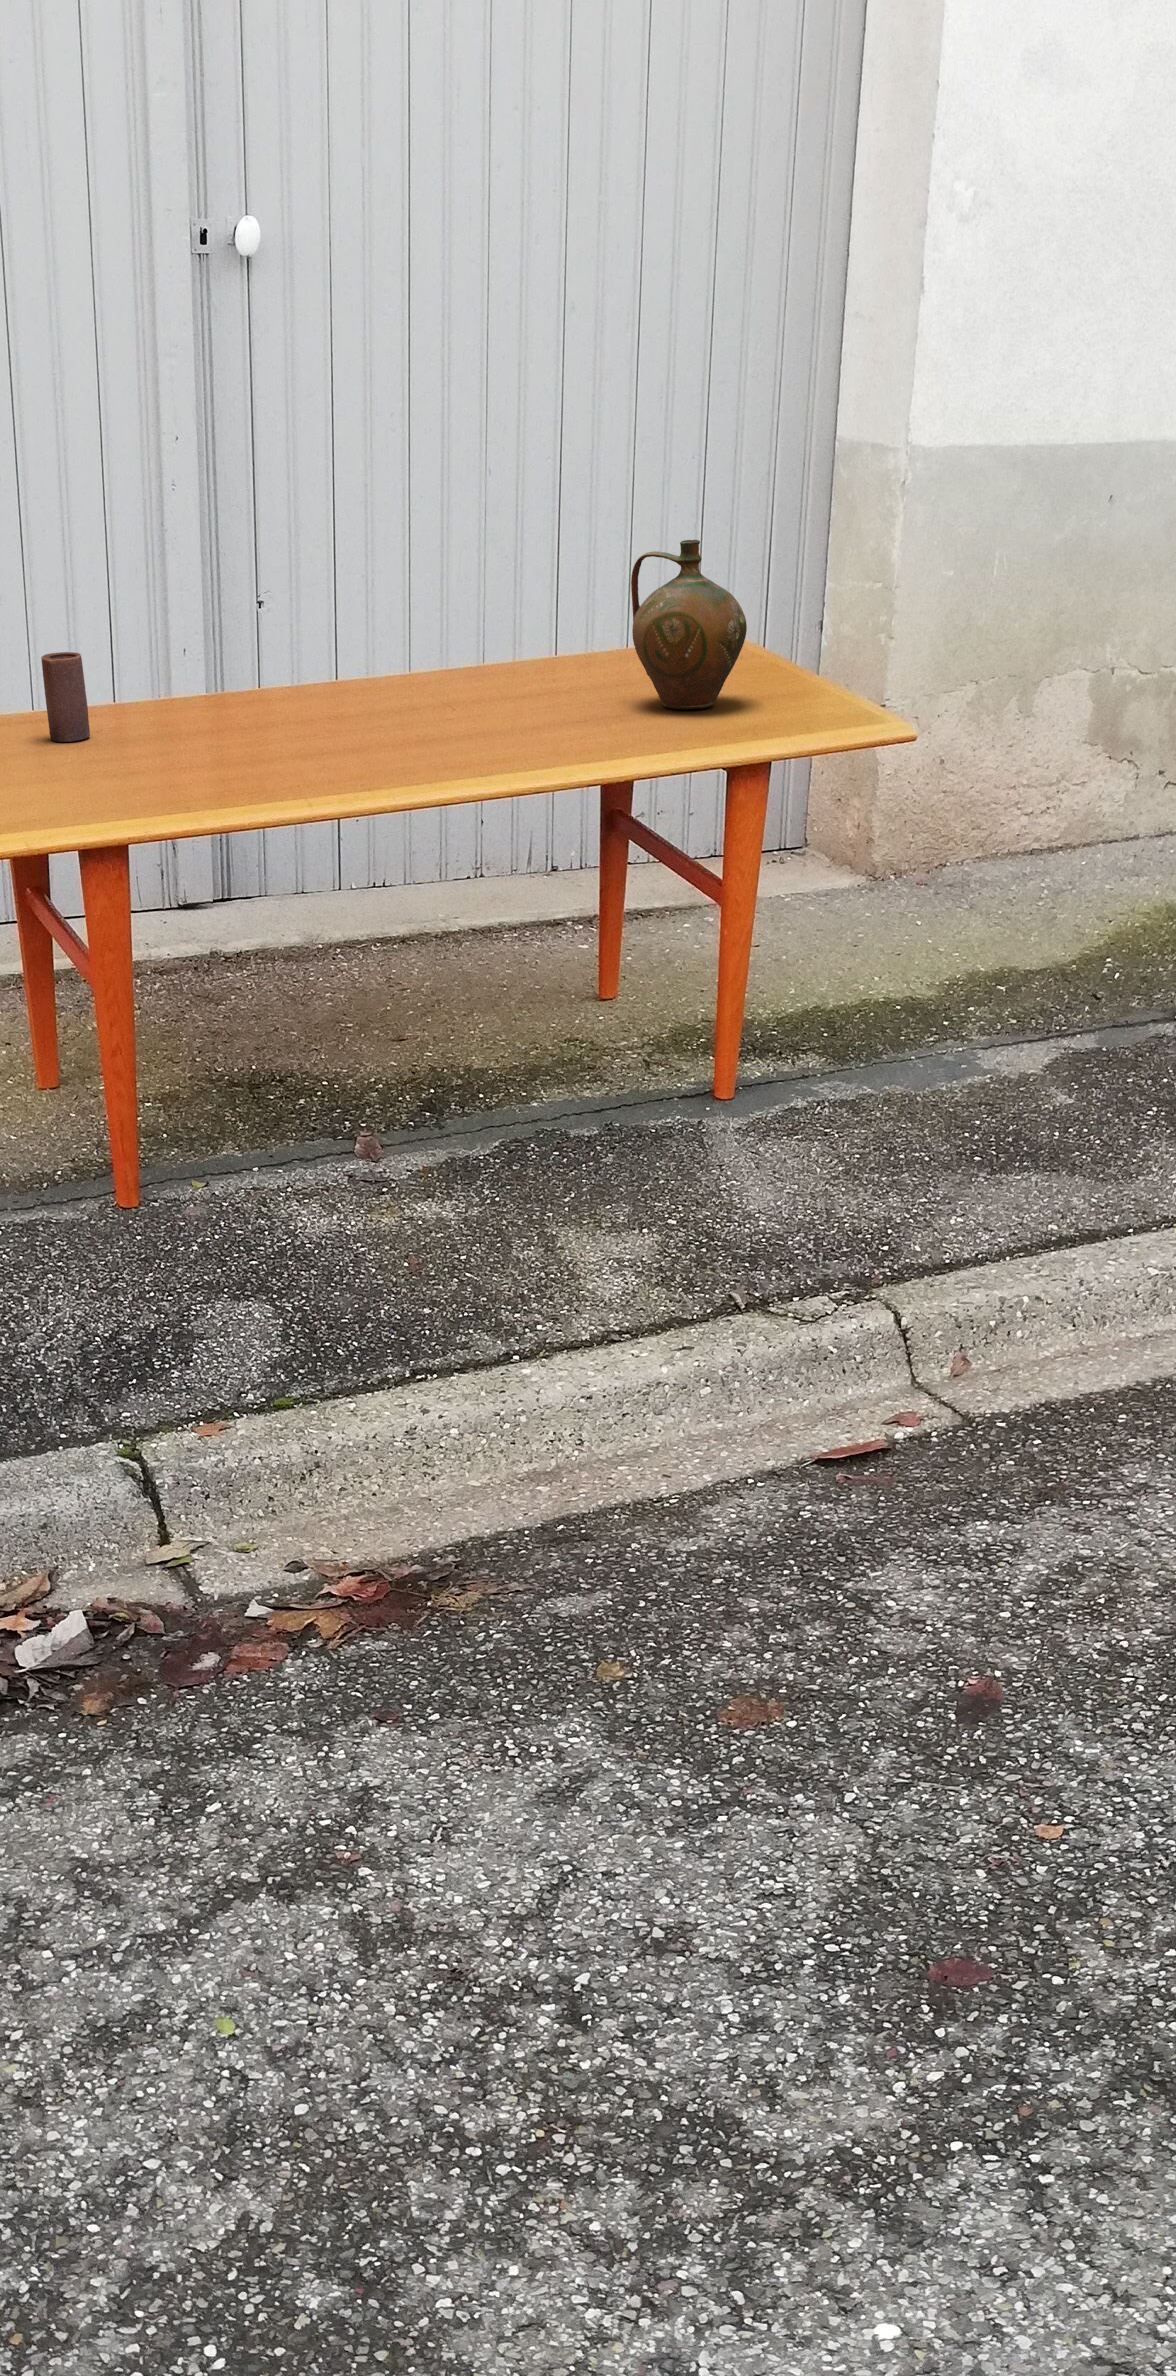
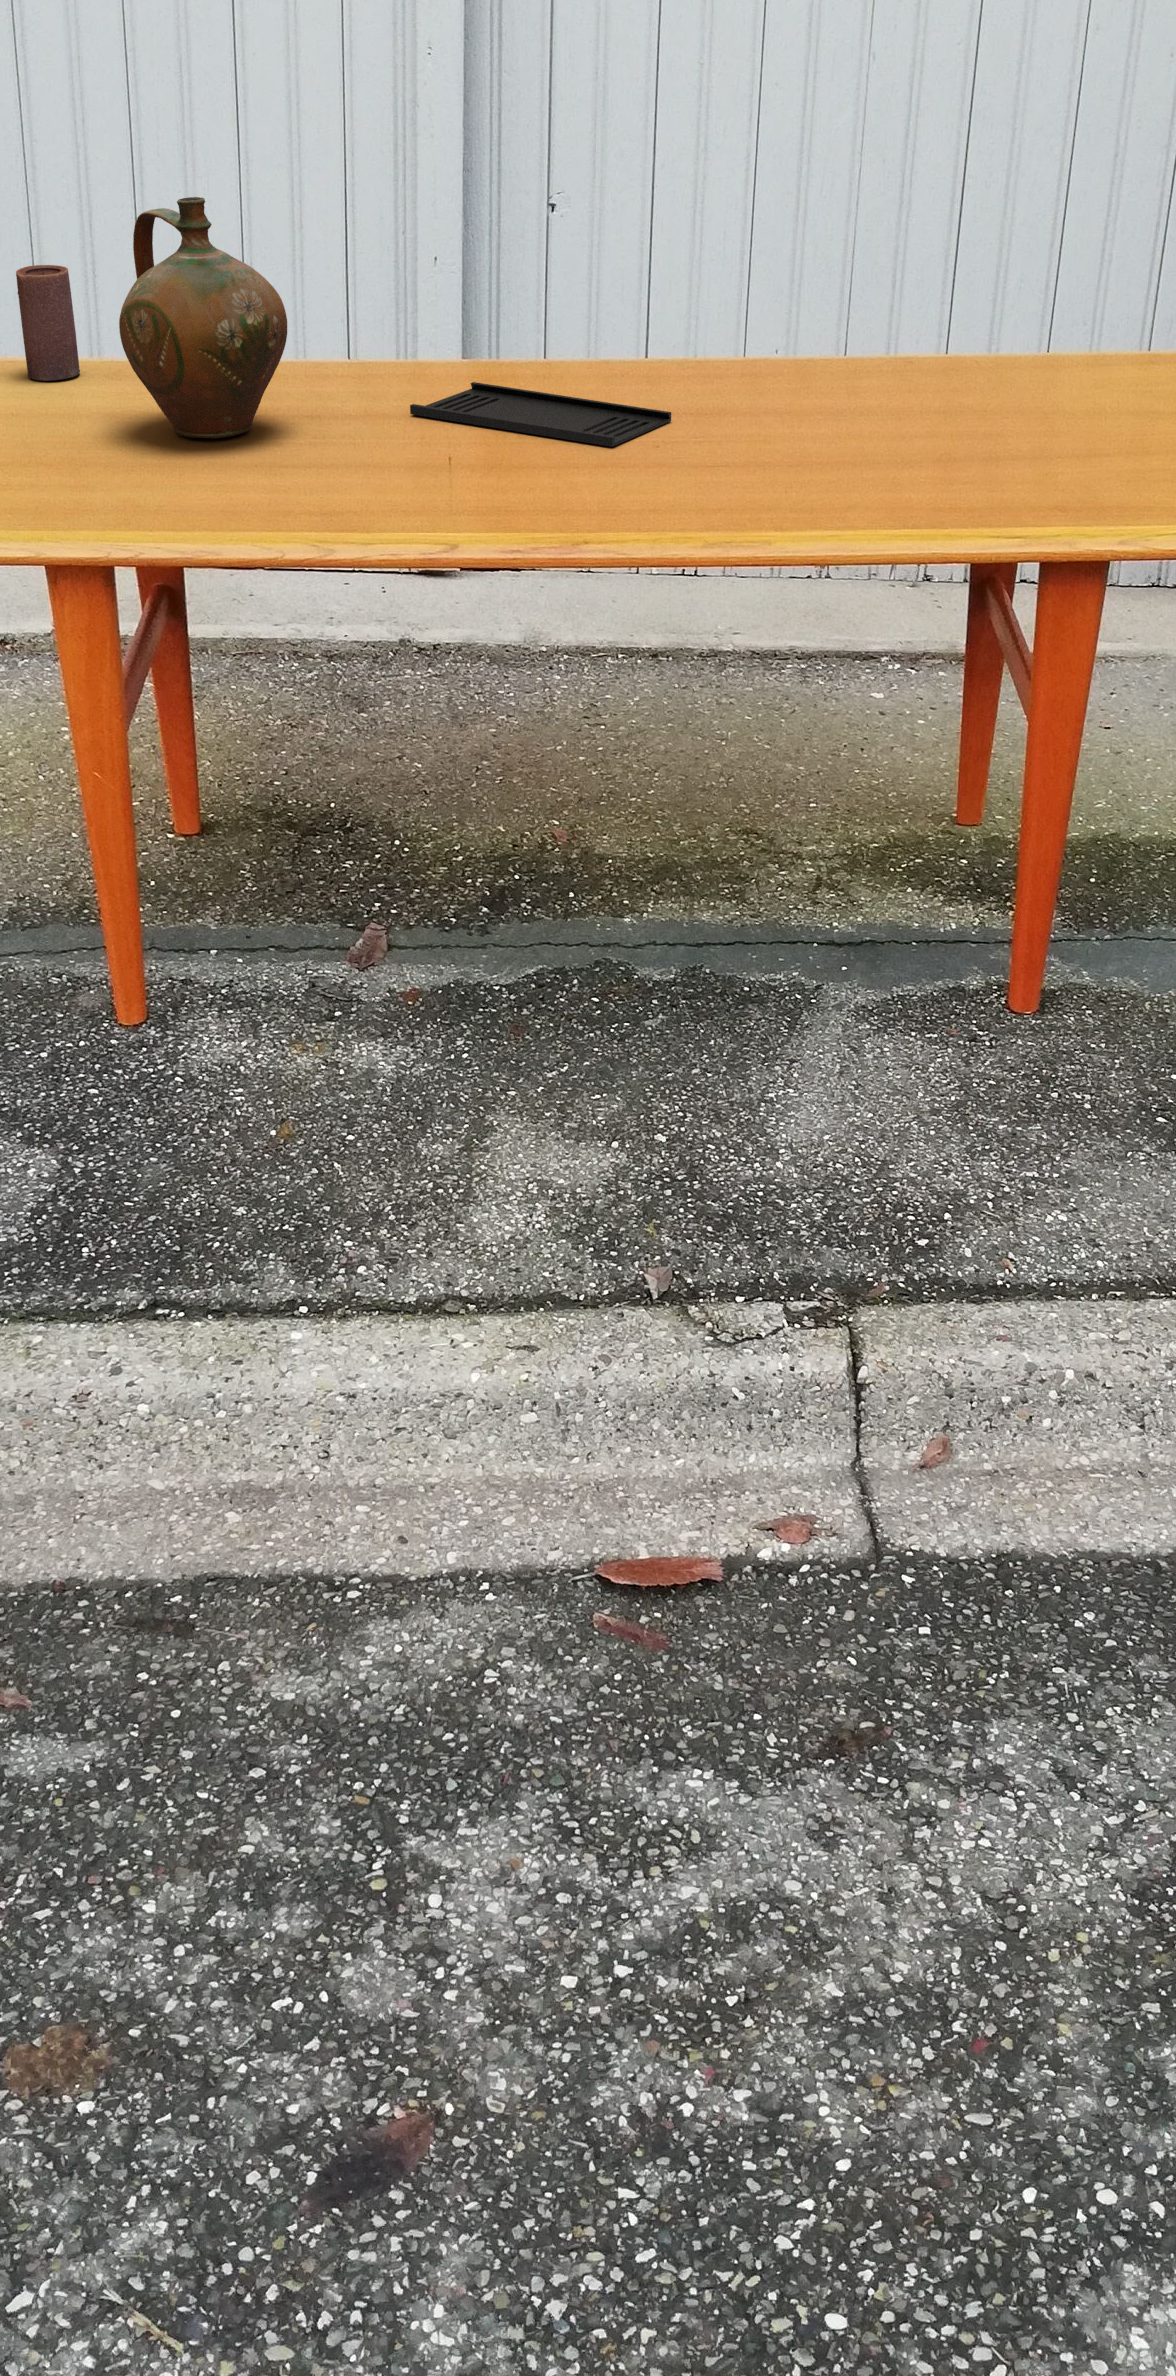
ceramic jug: present [631,540,747,709] -> present [119,197,287,439]
tray: none [376,711,562,737] -> present [410,382,671,447]

